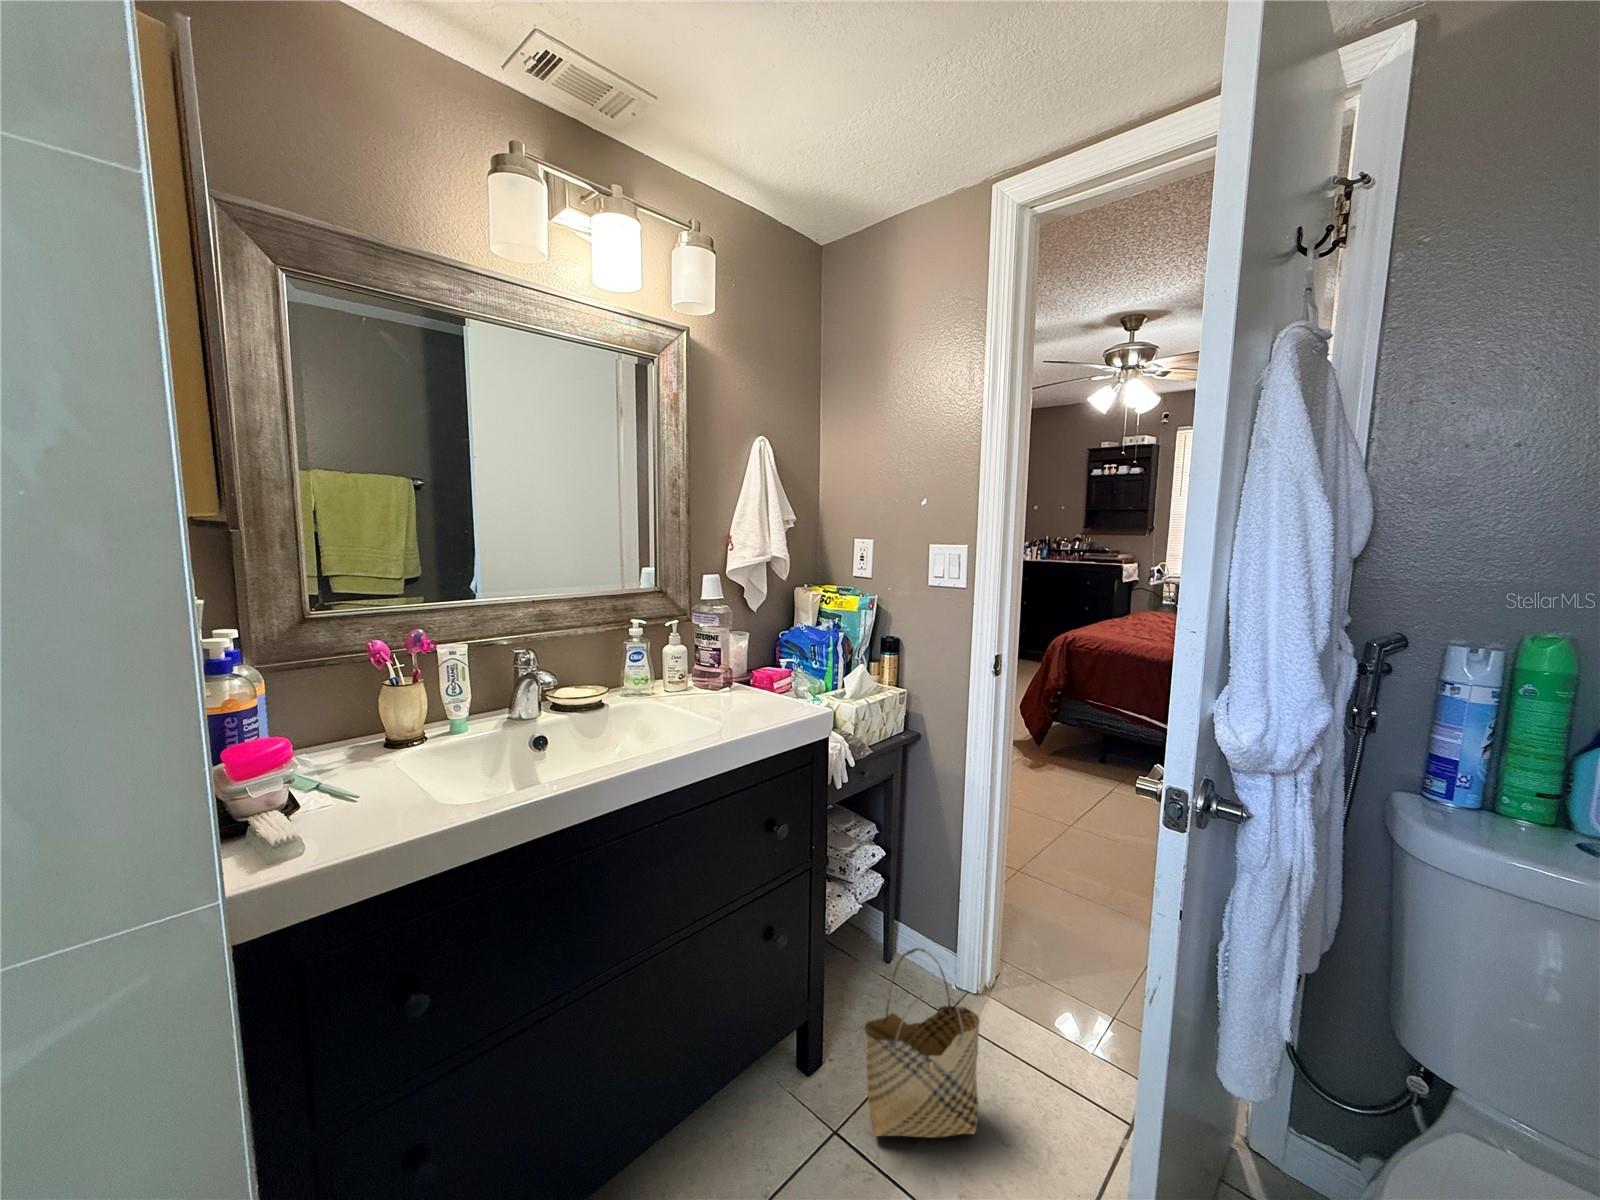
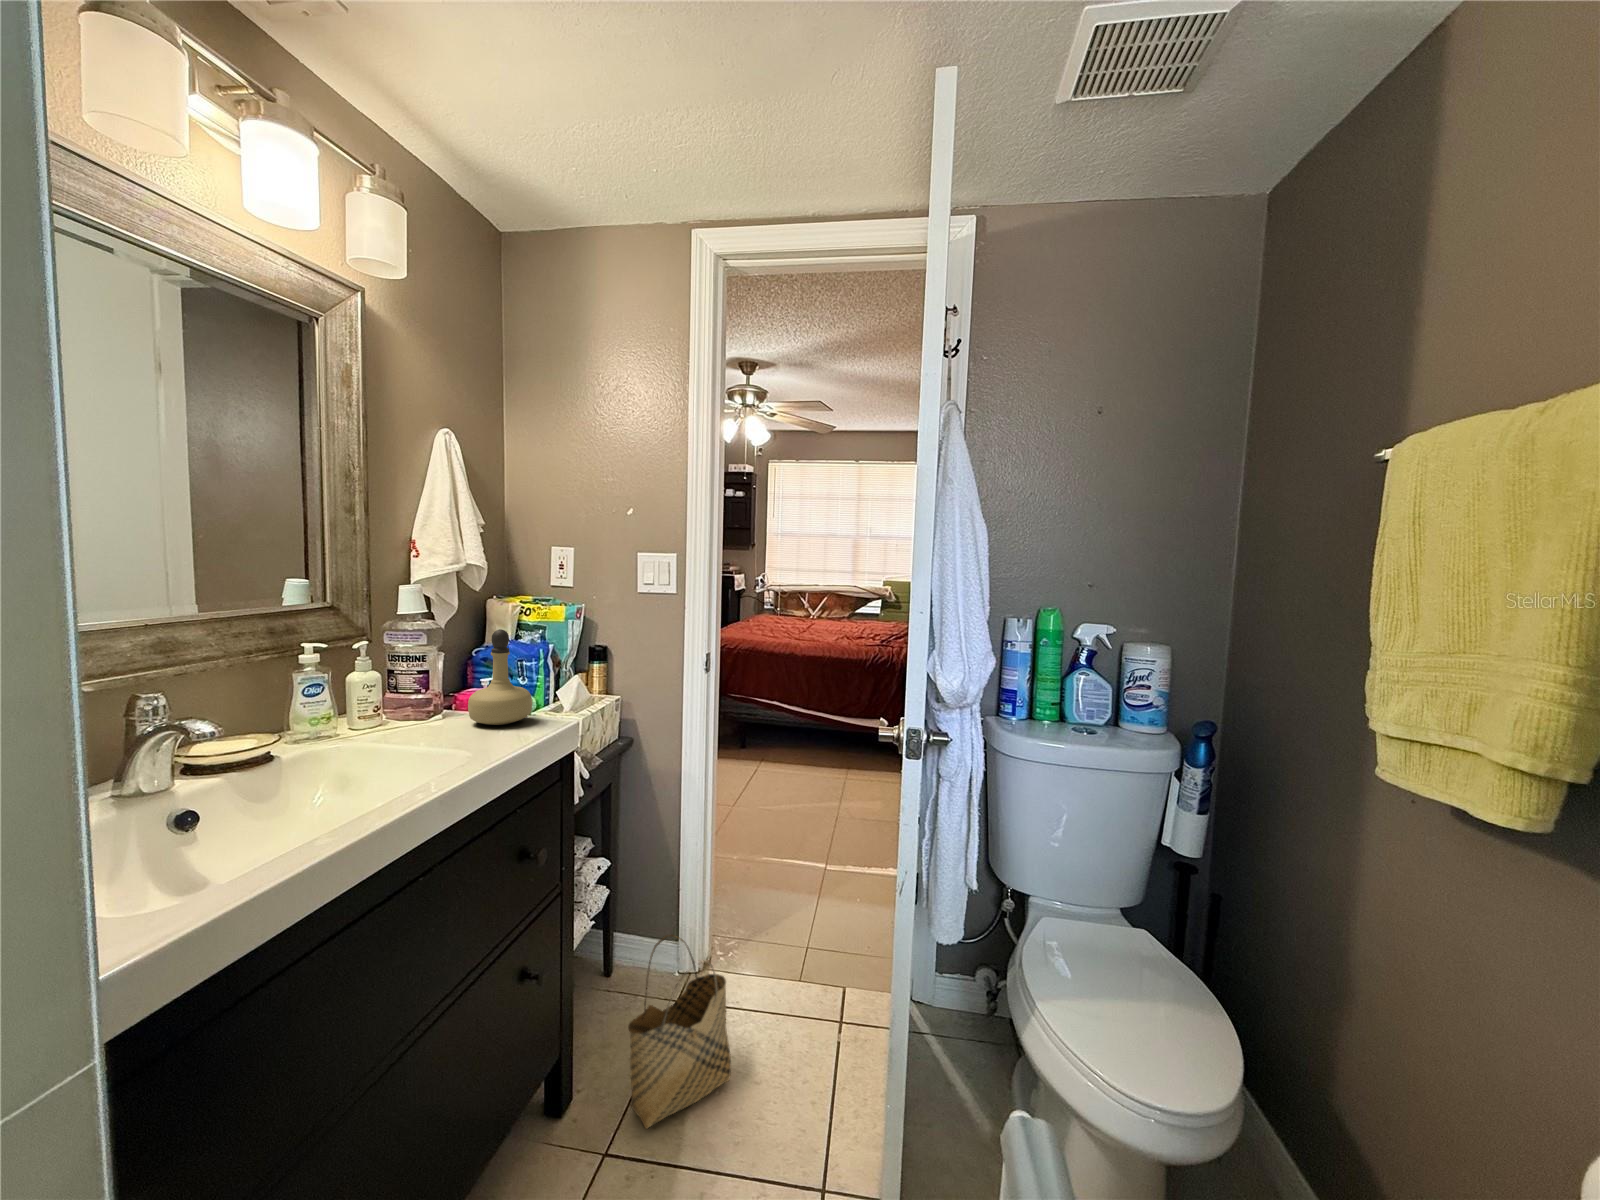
perfume bottle: none [747,617,799,703] -> present [468,629,532,725]

